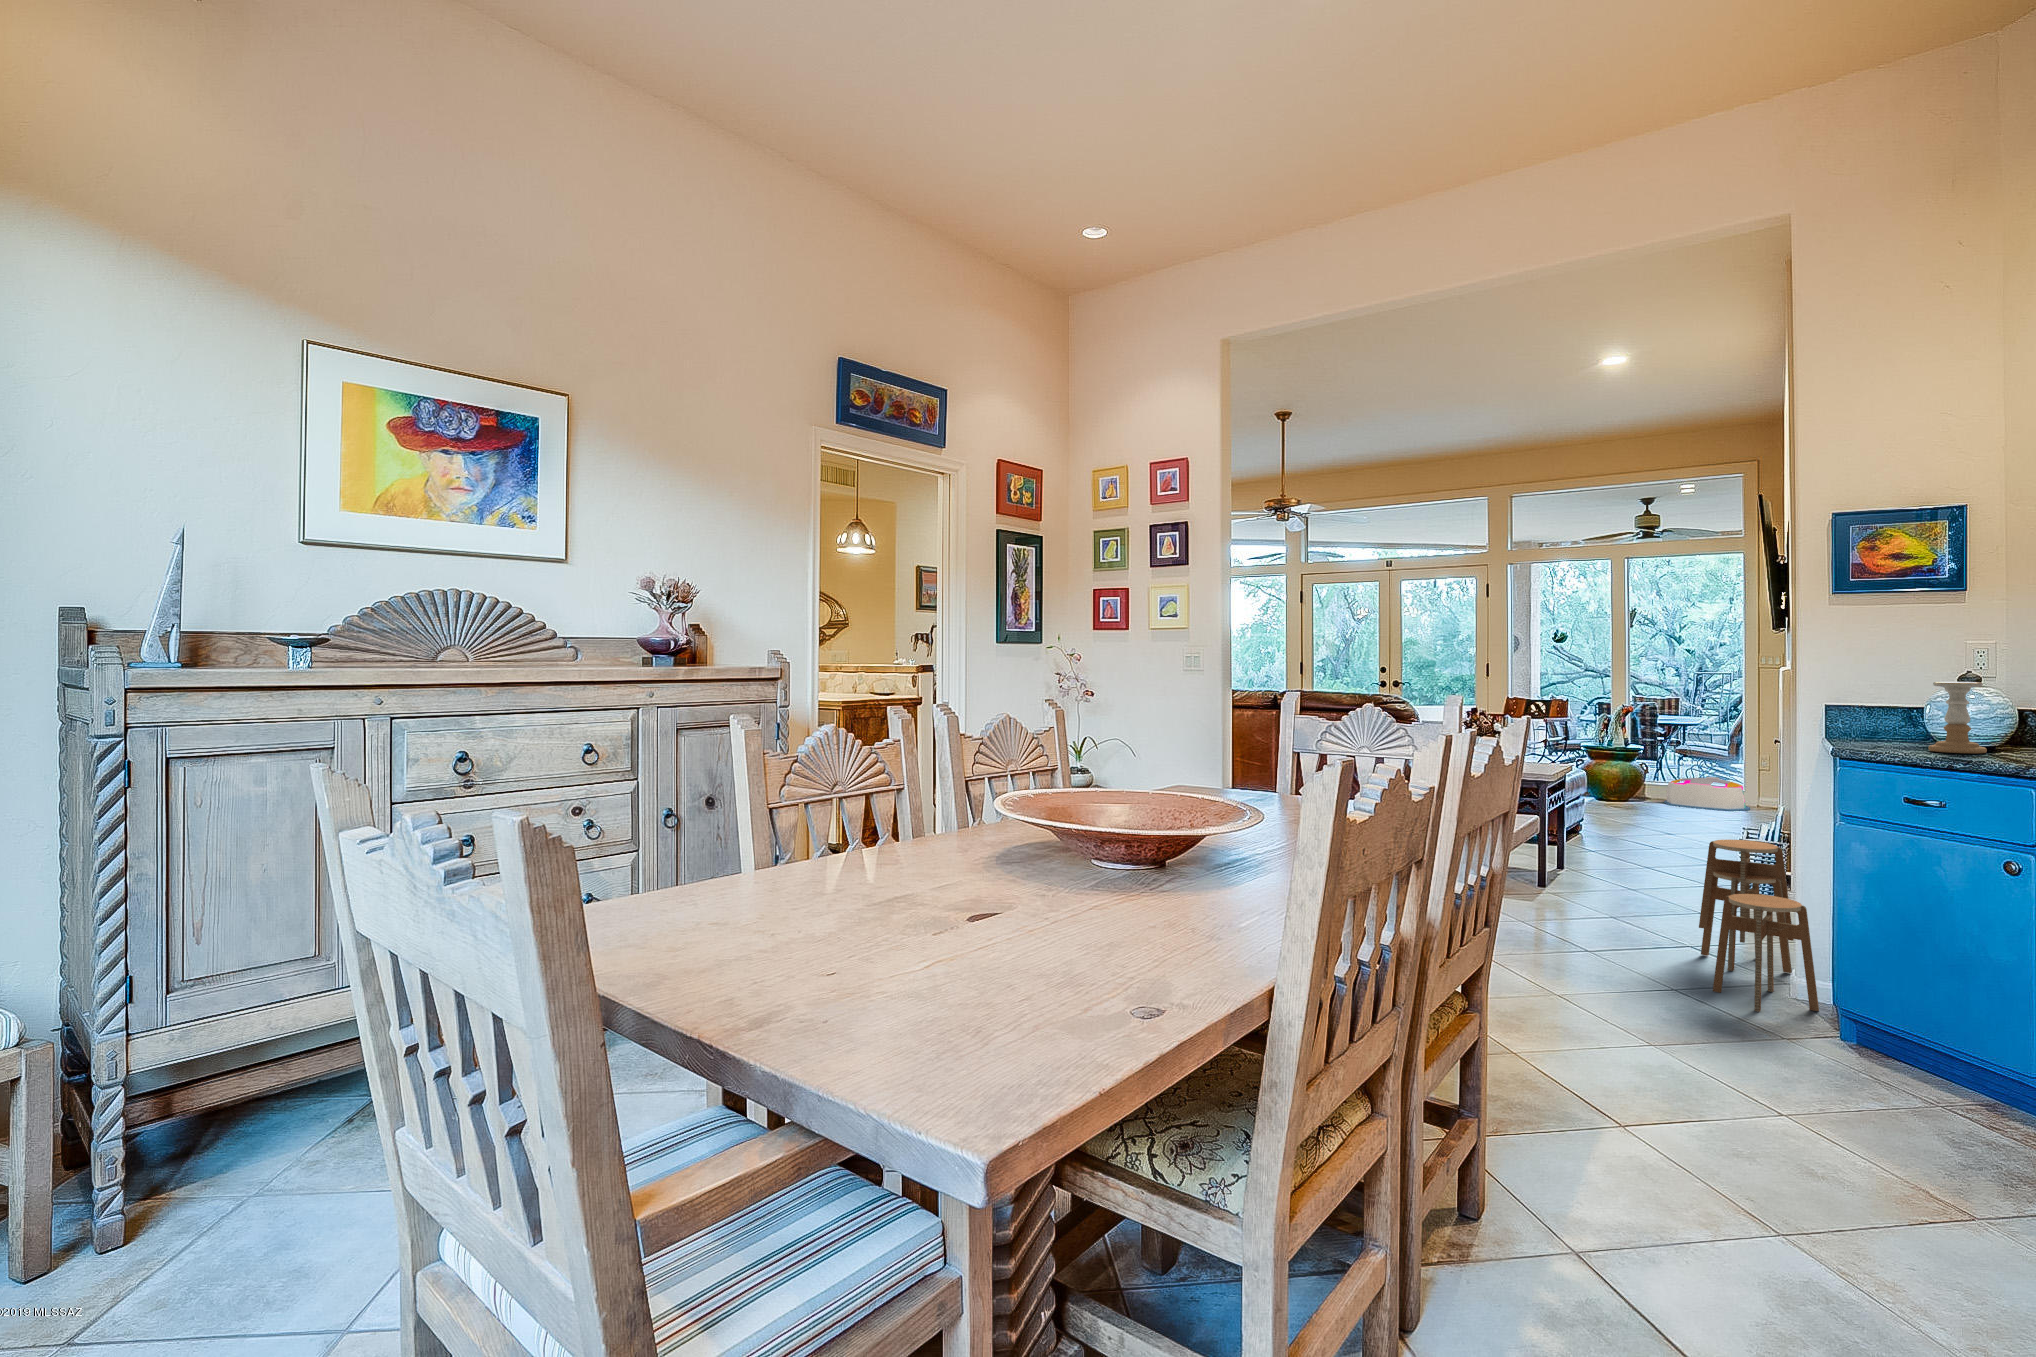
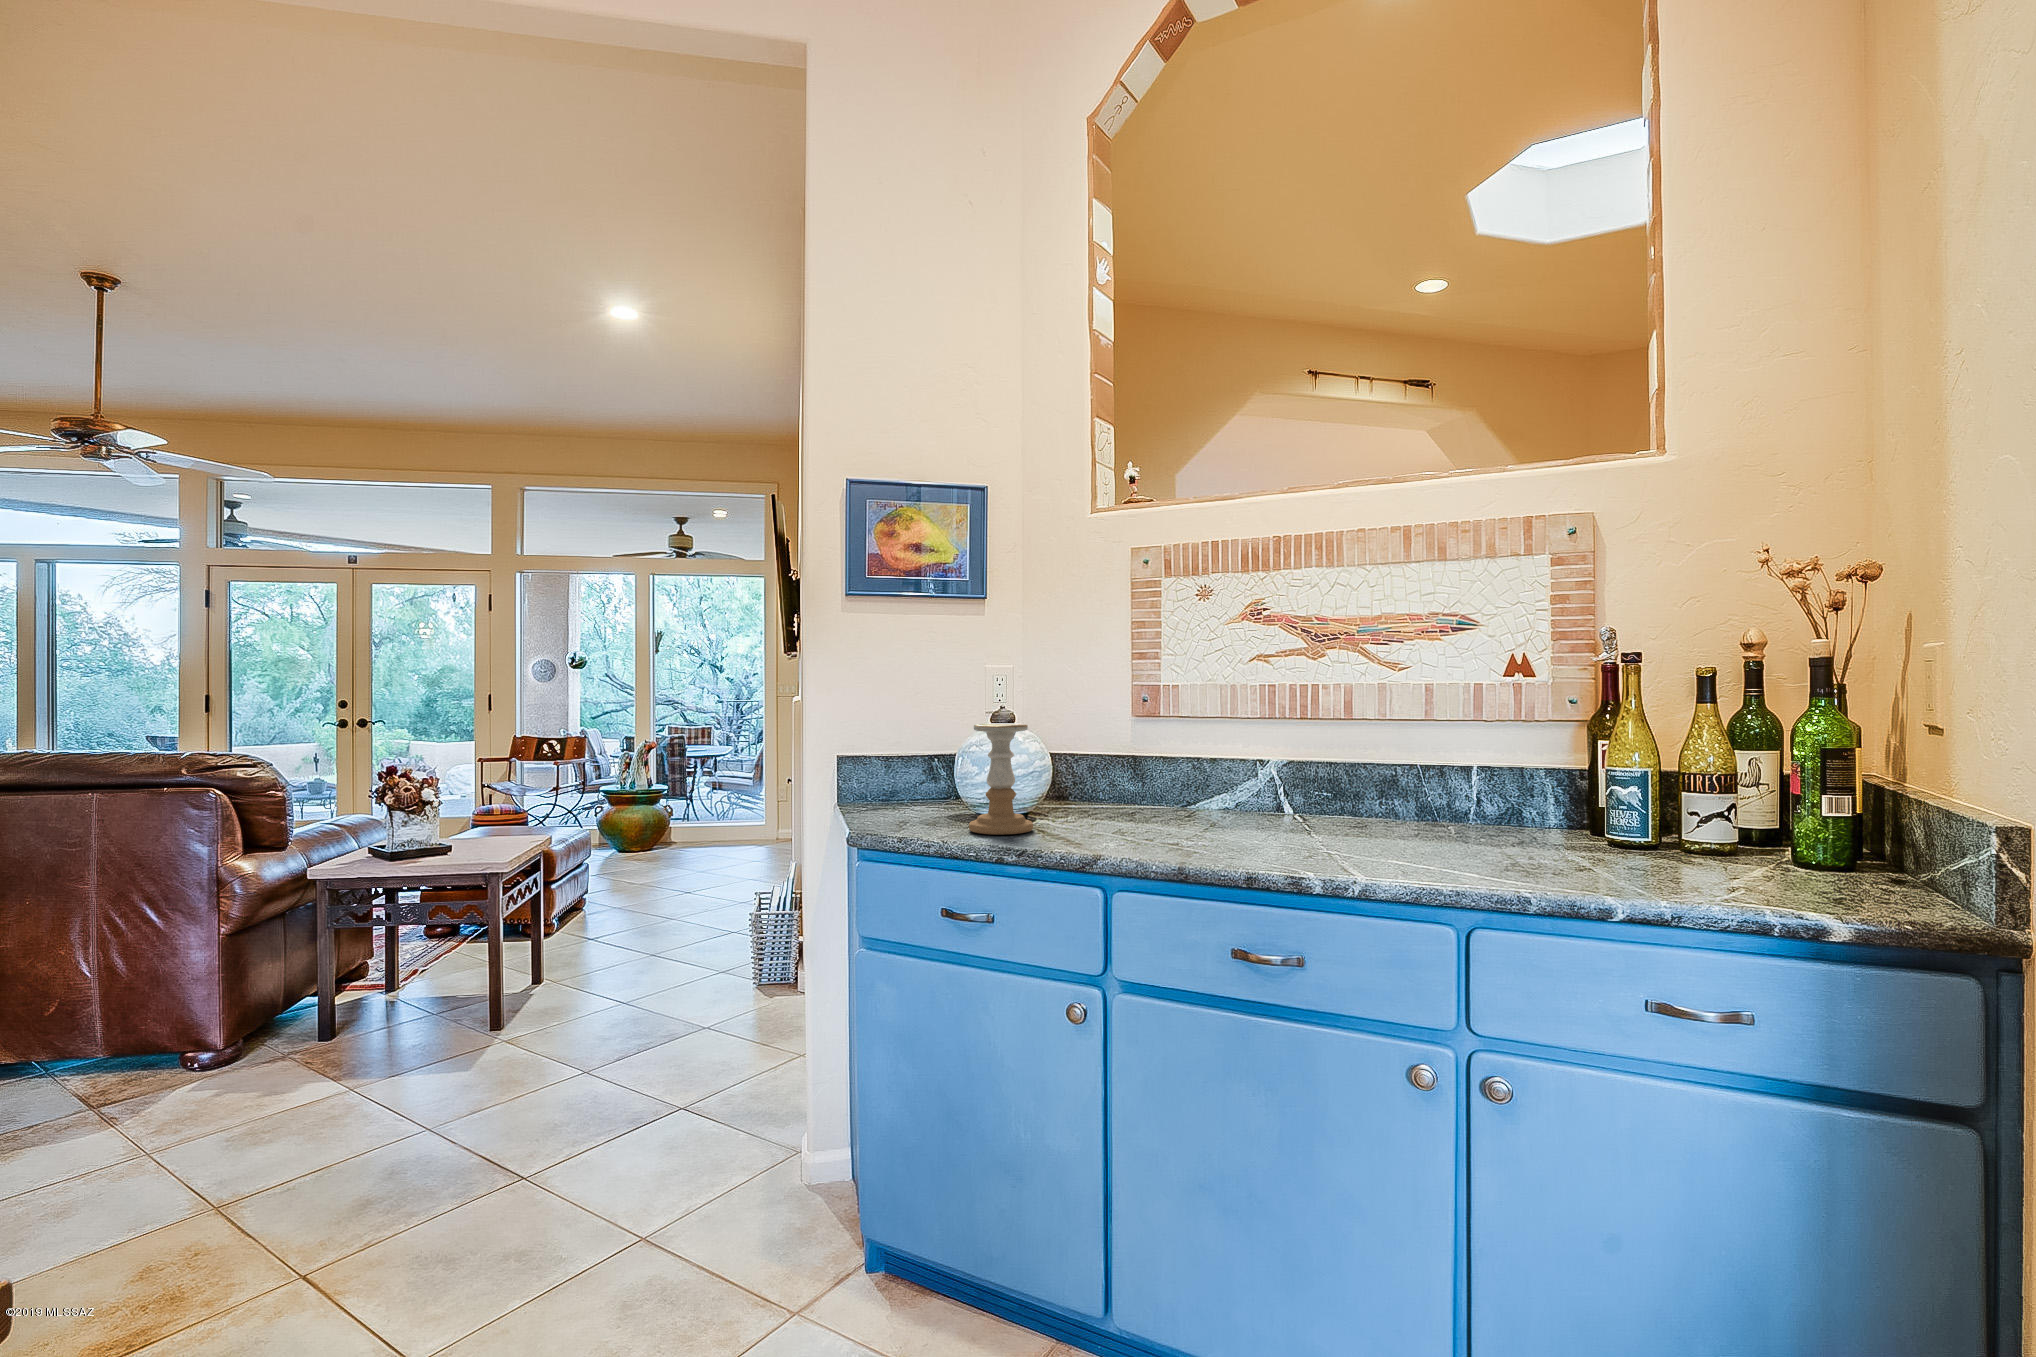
storage bin: present [1664,777,1750,811] -> none [690,812,768,849]
stool: present [1699,840,1819,1012] -> none [683,955,835,1295]

